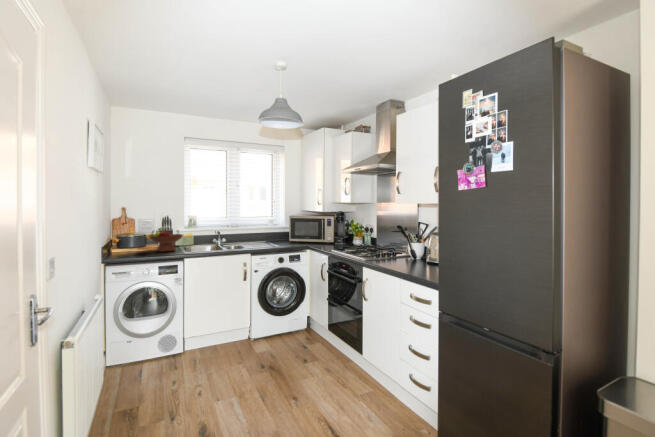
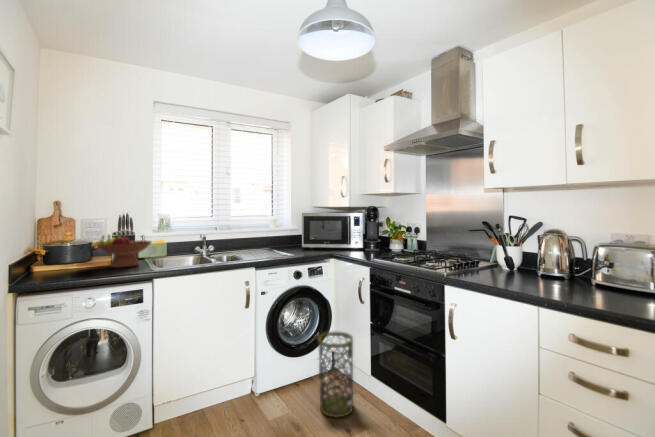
trash can: none [291,299,314,354] -> present [318,331,353,417]

